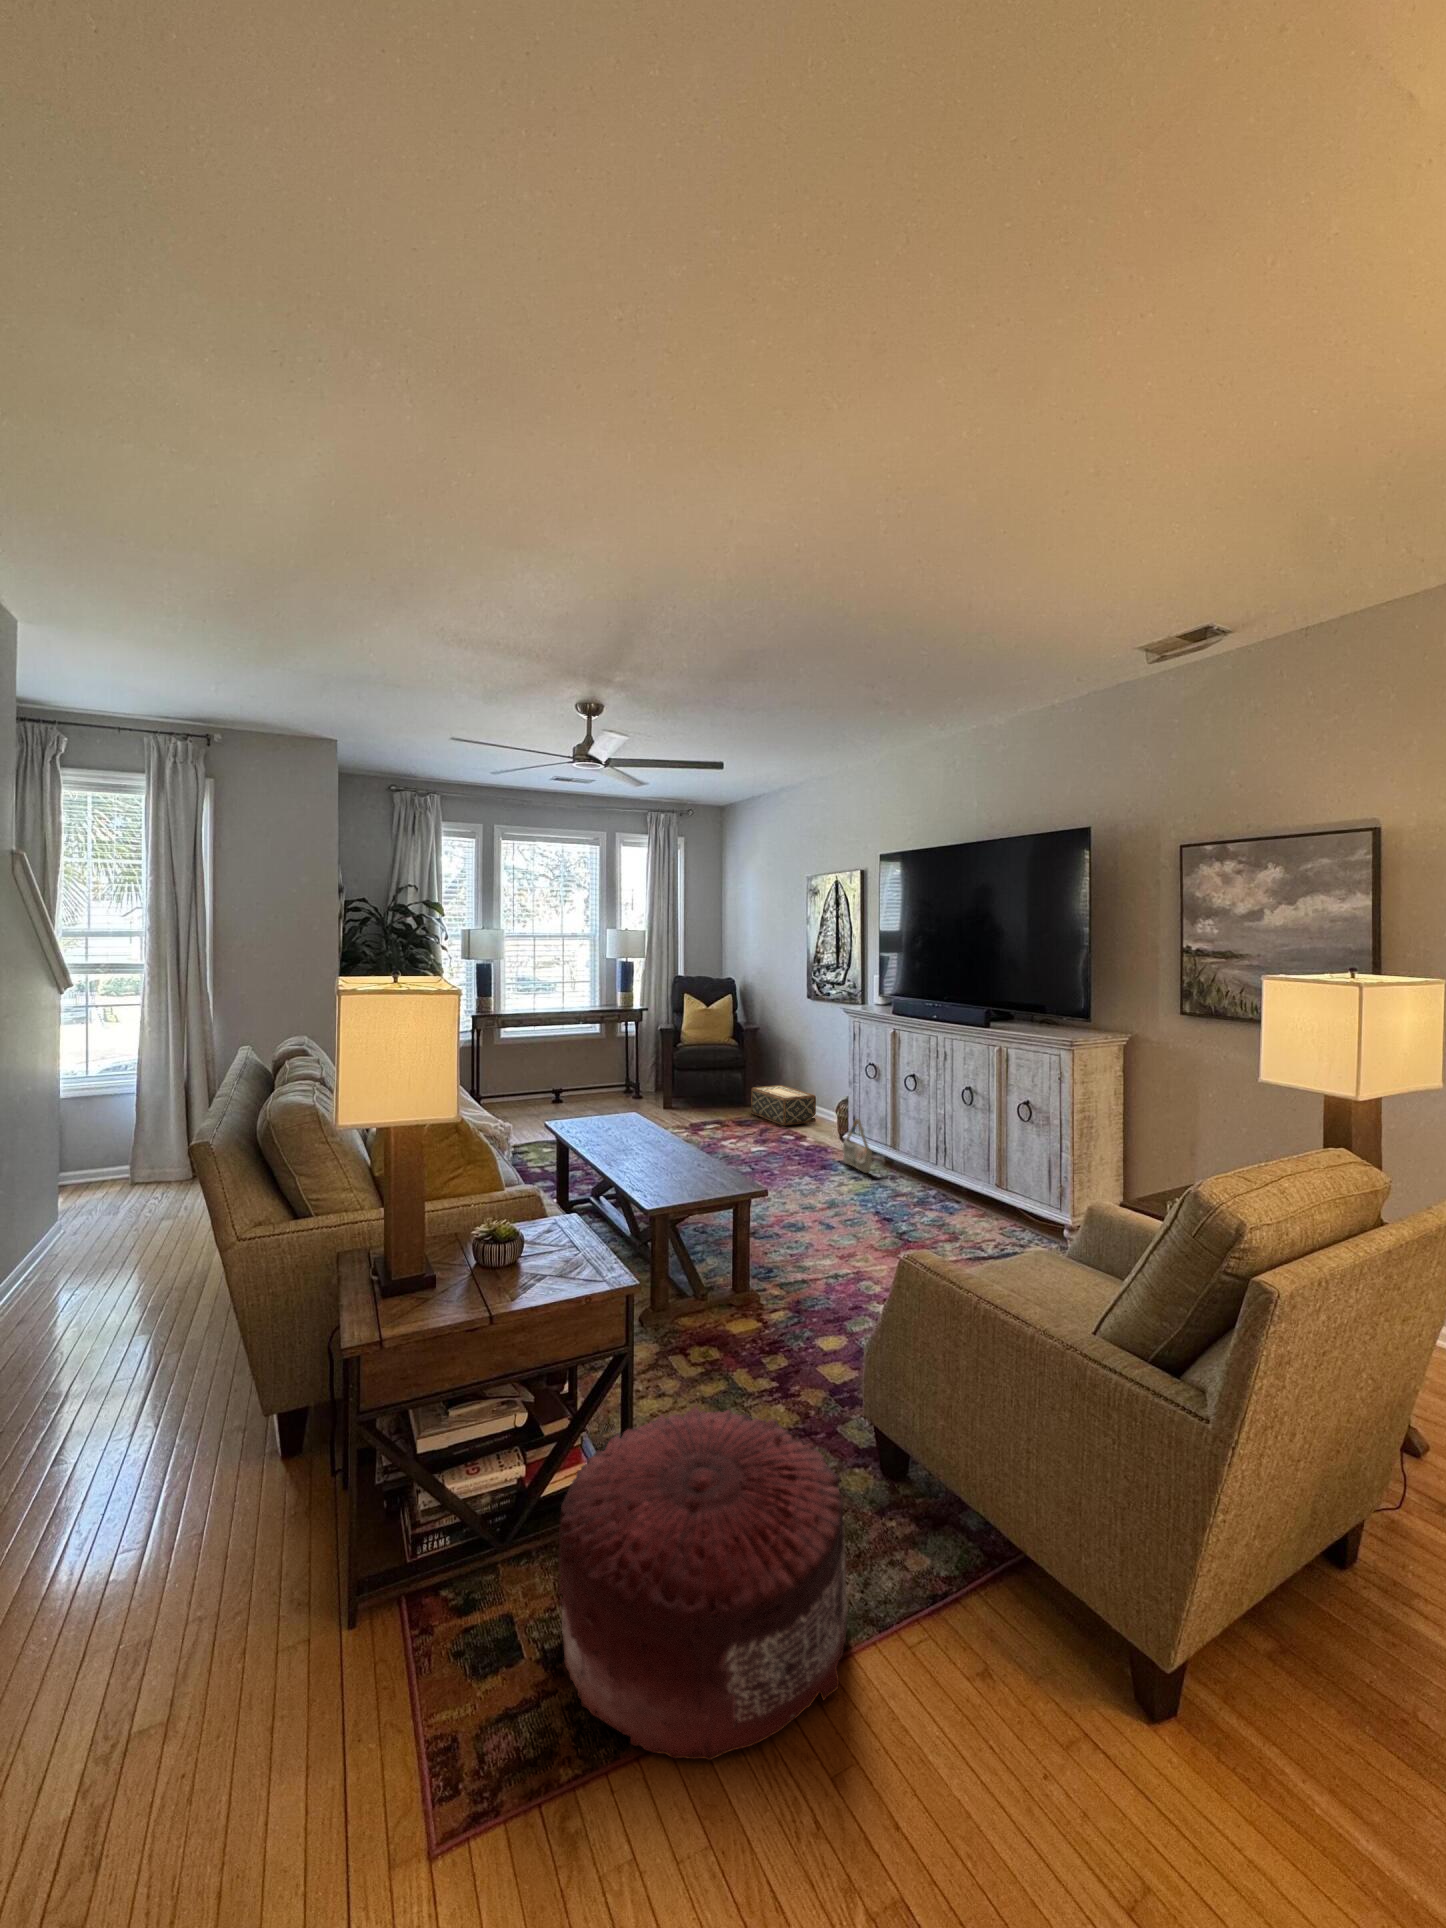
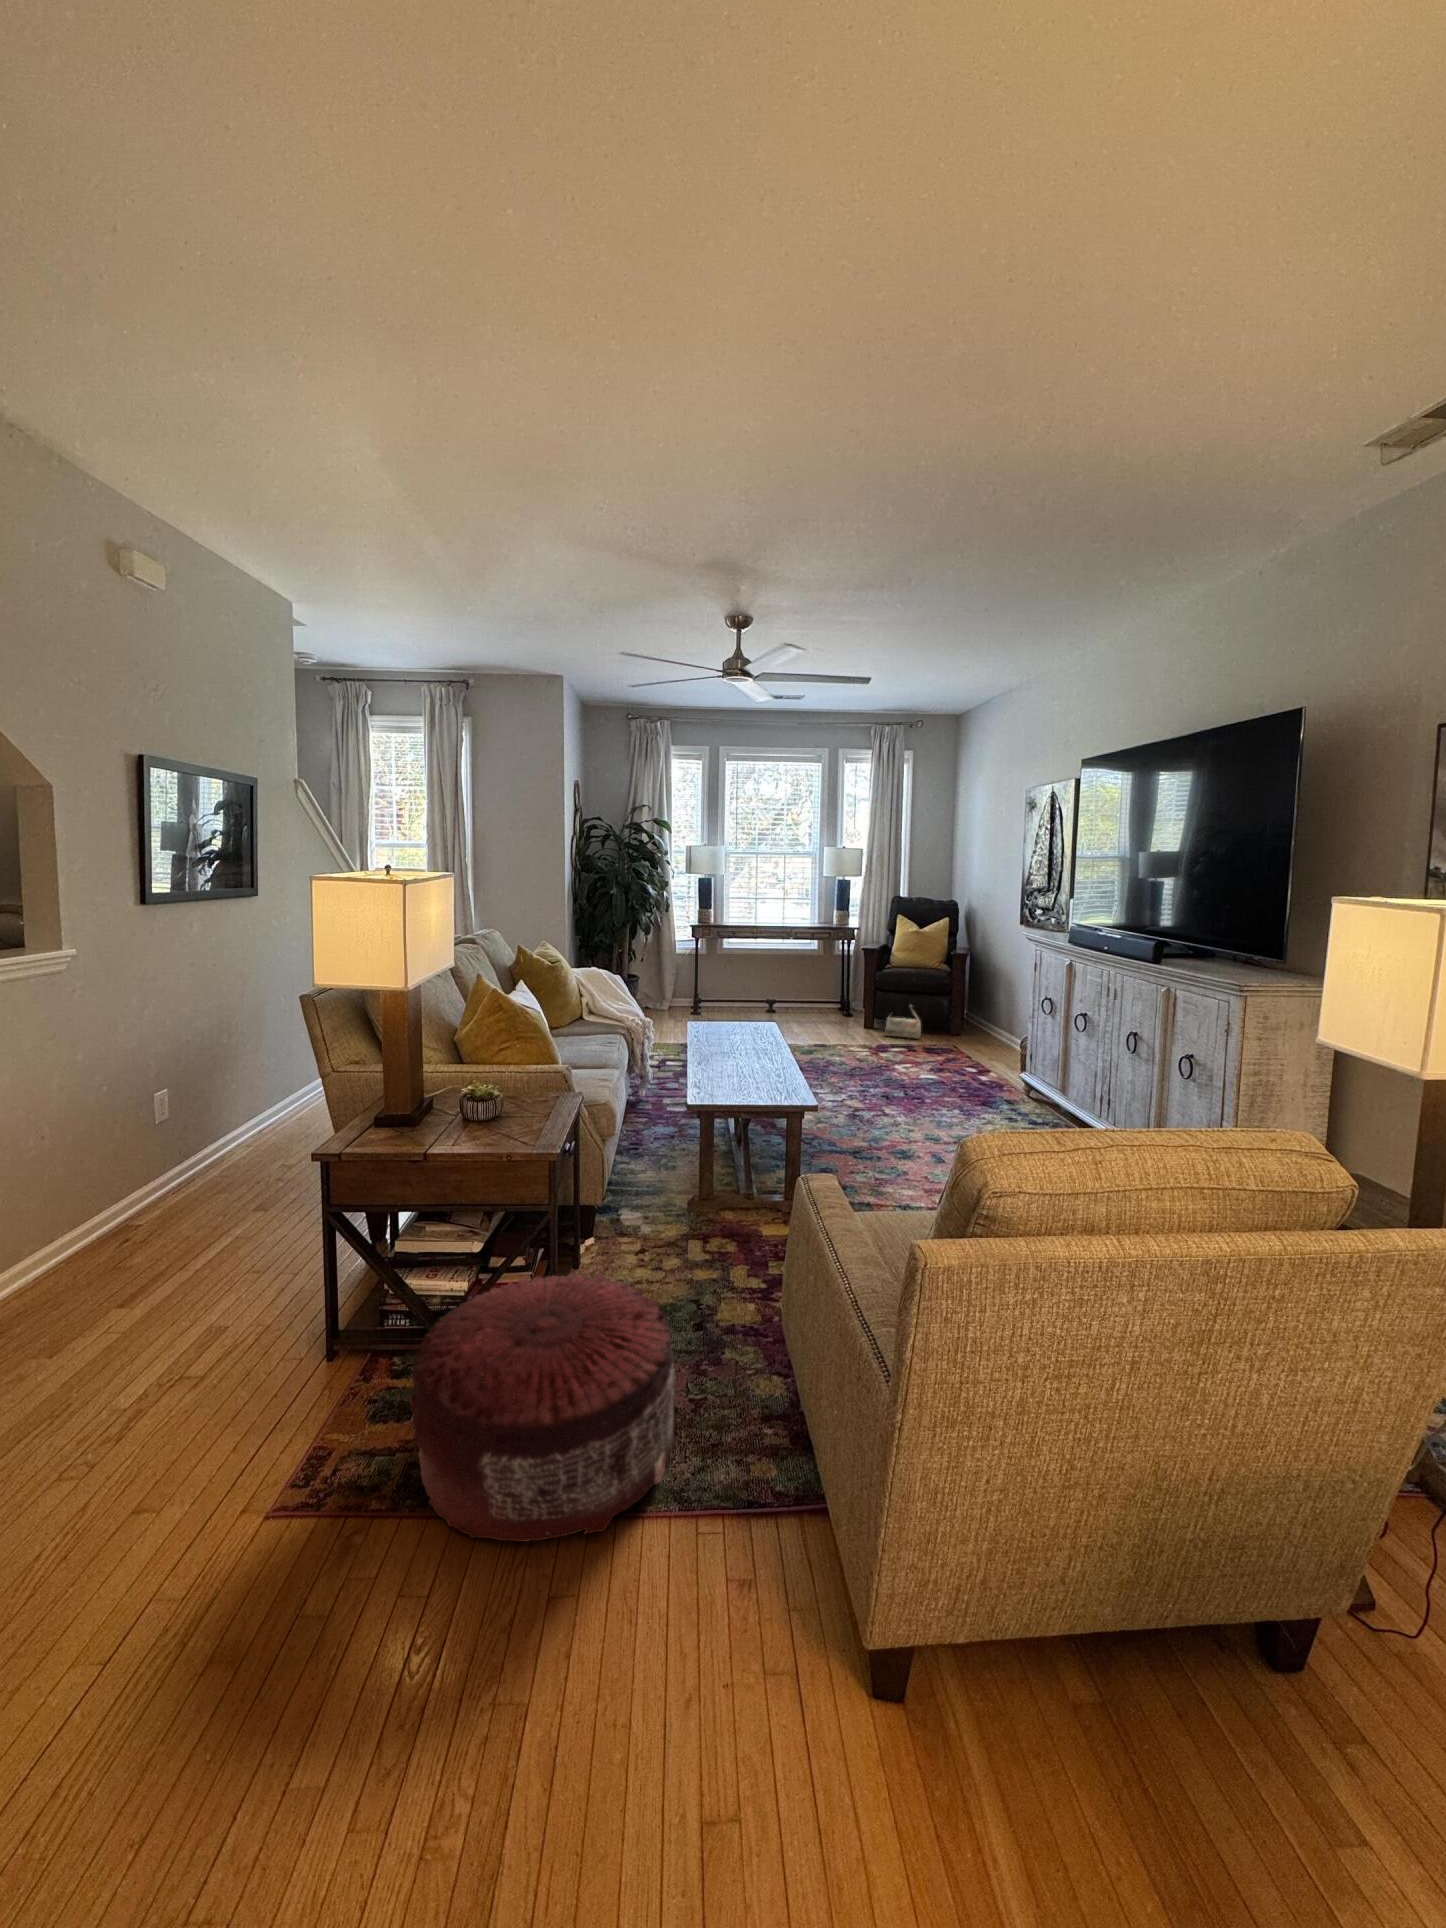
woven basket: present [751,1085,816,1126] -> none [957,1017,1023,1060]
bag: present [843,1119,872,1173] -> present [886,1007,921,1039]

